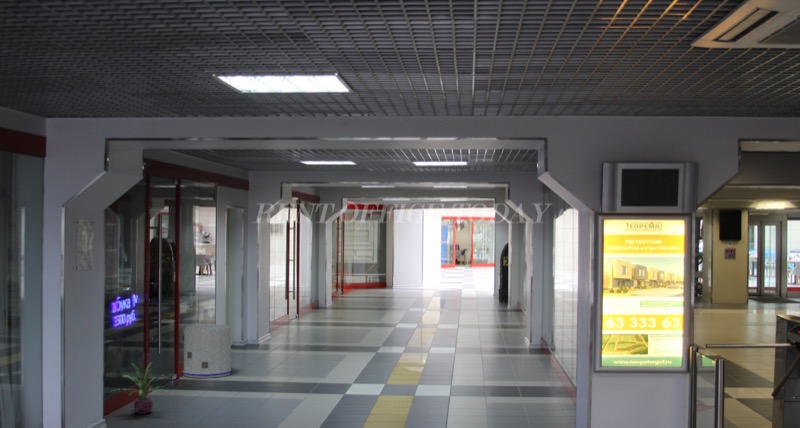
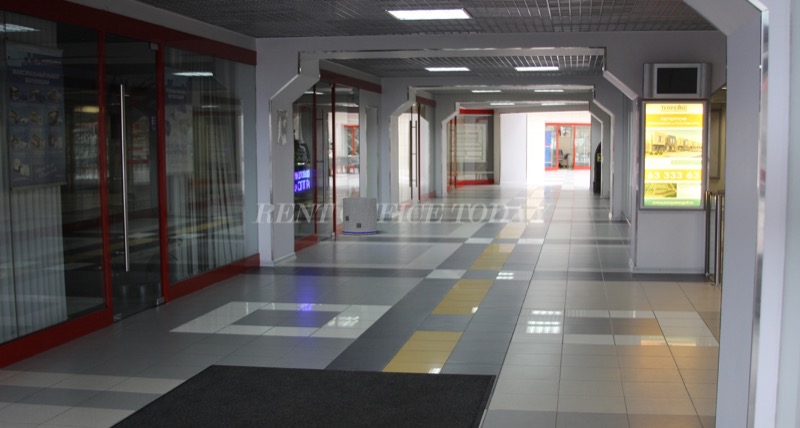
decorative plant: present [126,364,155,414] -> none [301,216,341,251]

